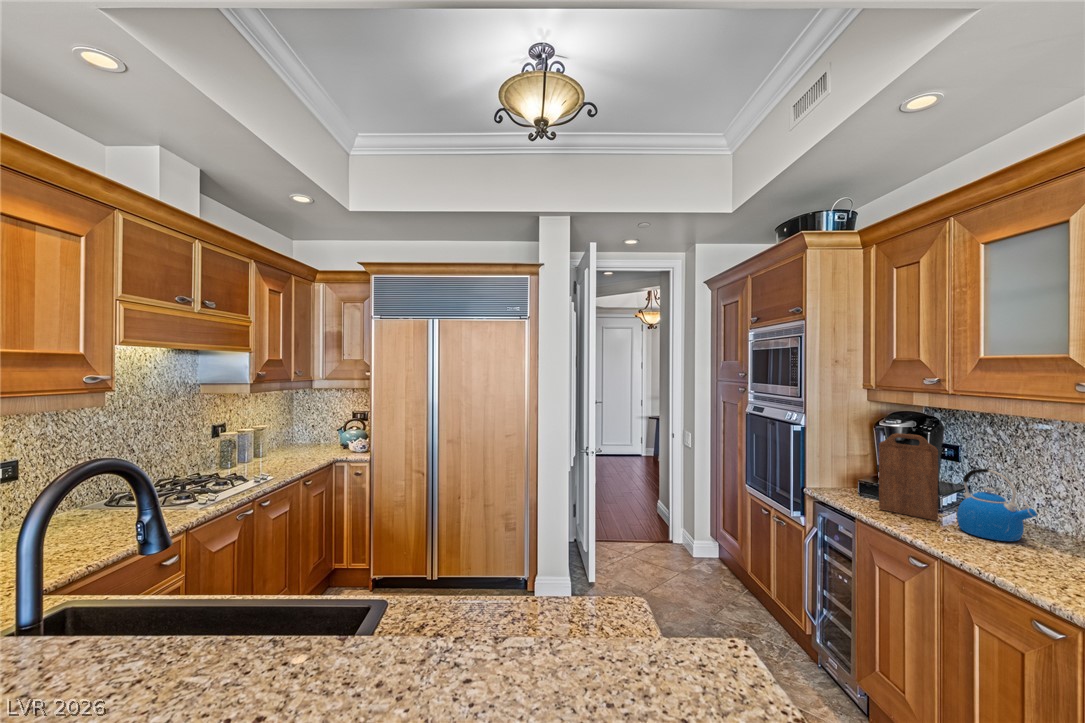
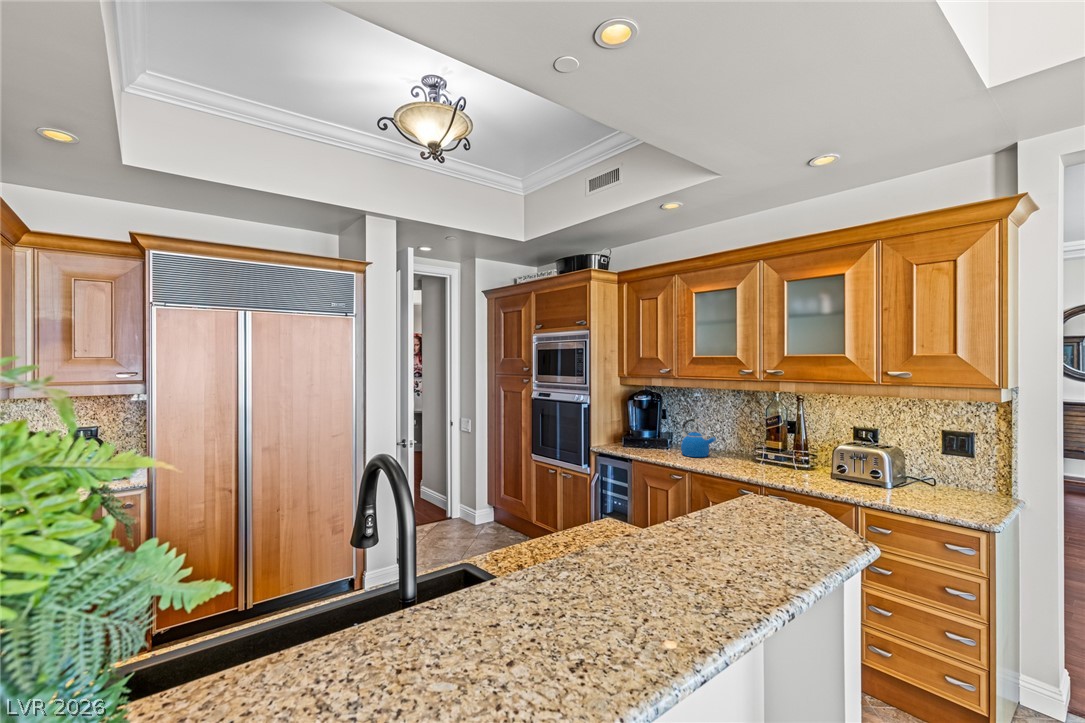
cutting board: present [879,433,938,521] -> none [641,404,671,454]

